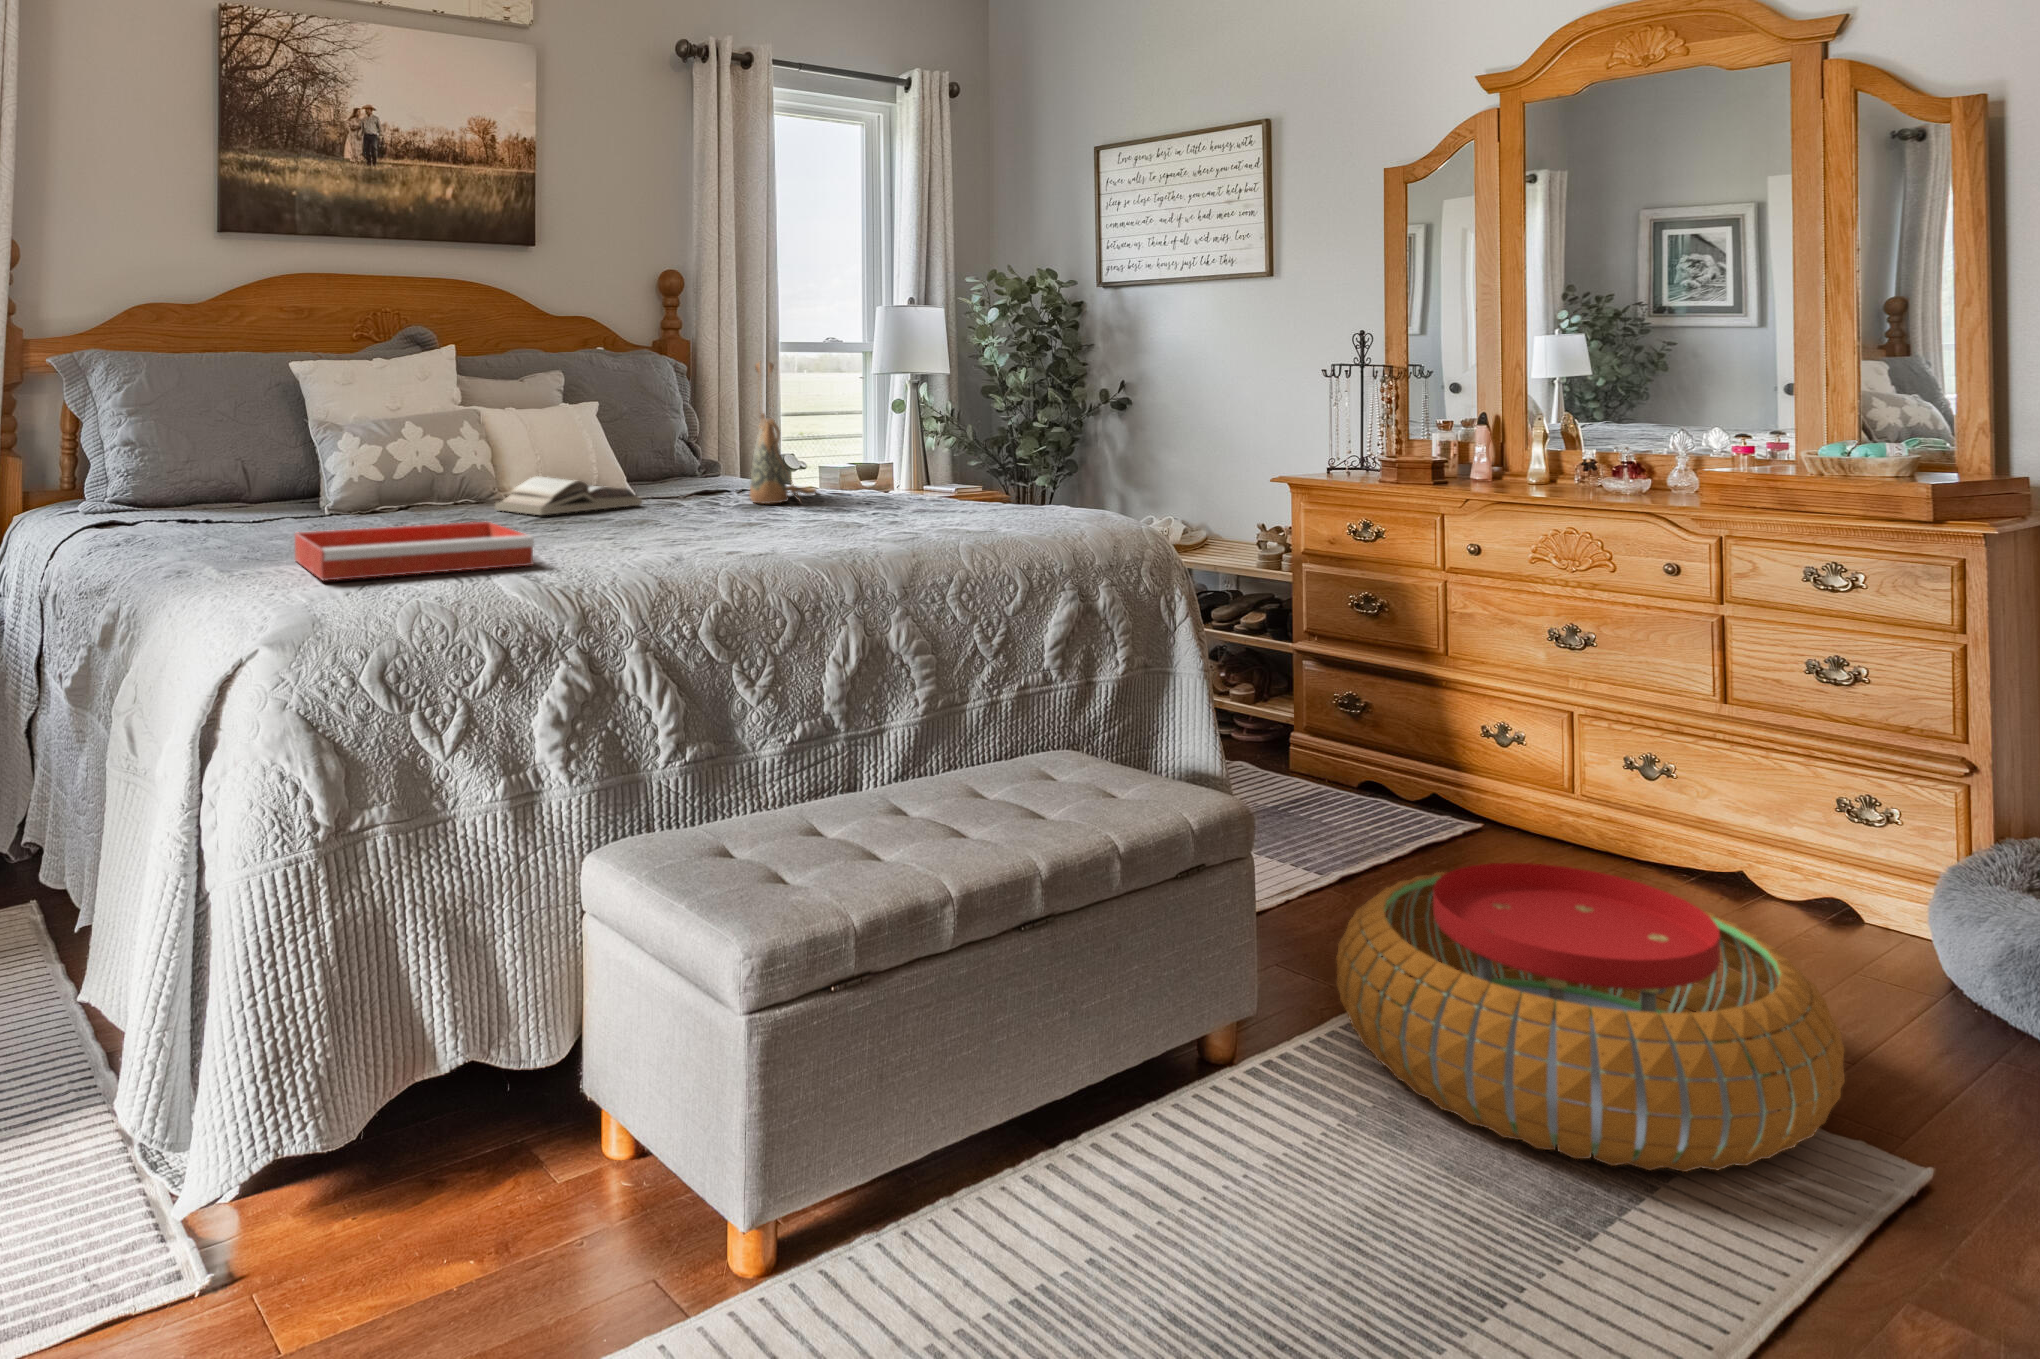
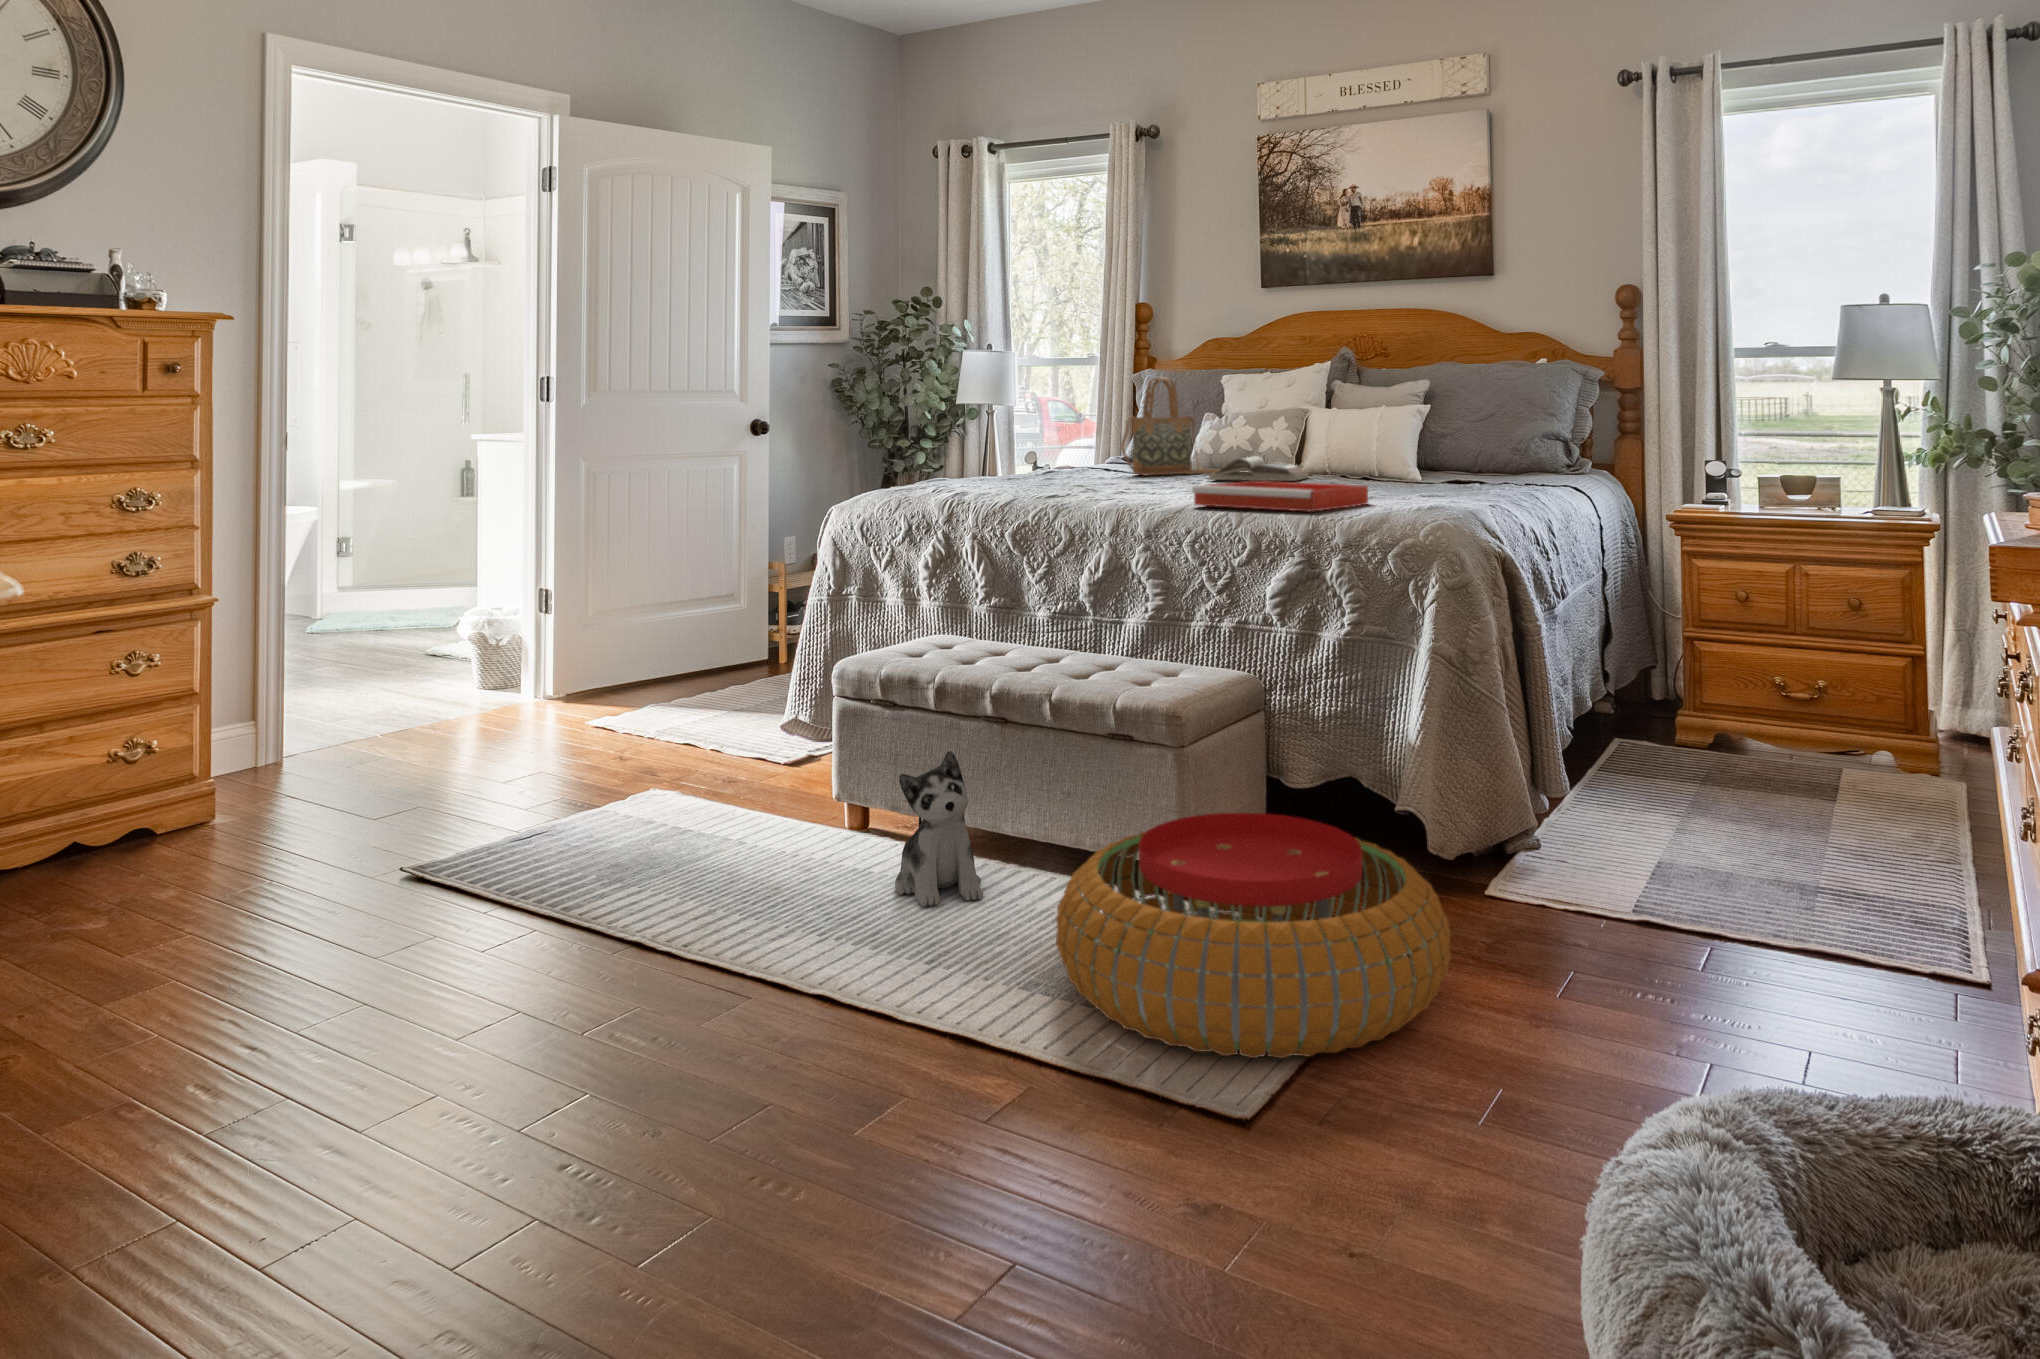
handbag: present [749,362,816,504] -> present [1121,378,1219,475]
tray: present [295,522,534,580] -> present [1192,481,1368,511]
plush toy: none [1067,976,1289,1254] -> present [895,751,983,907]

